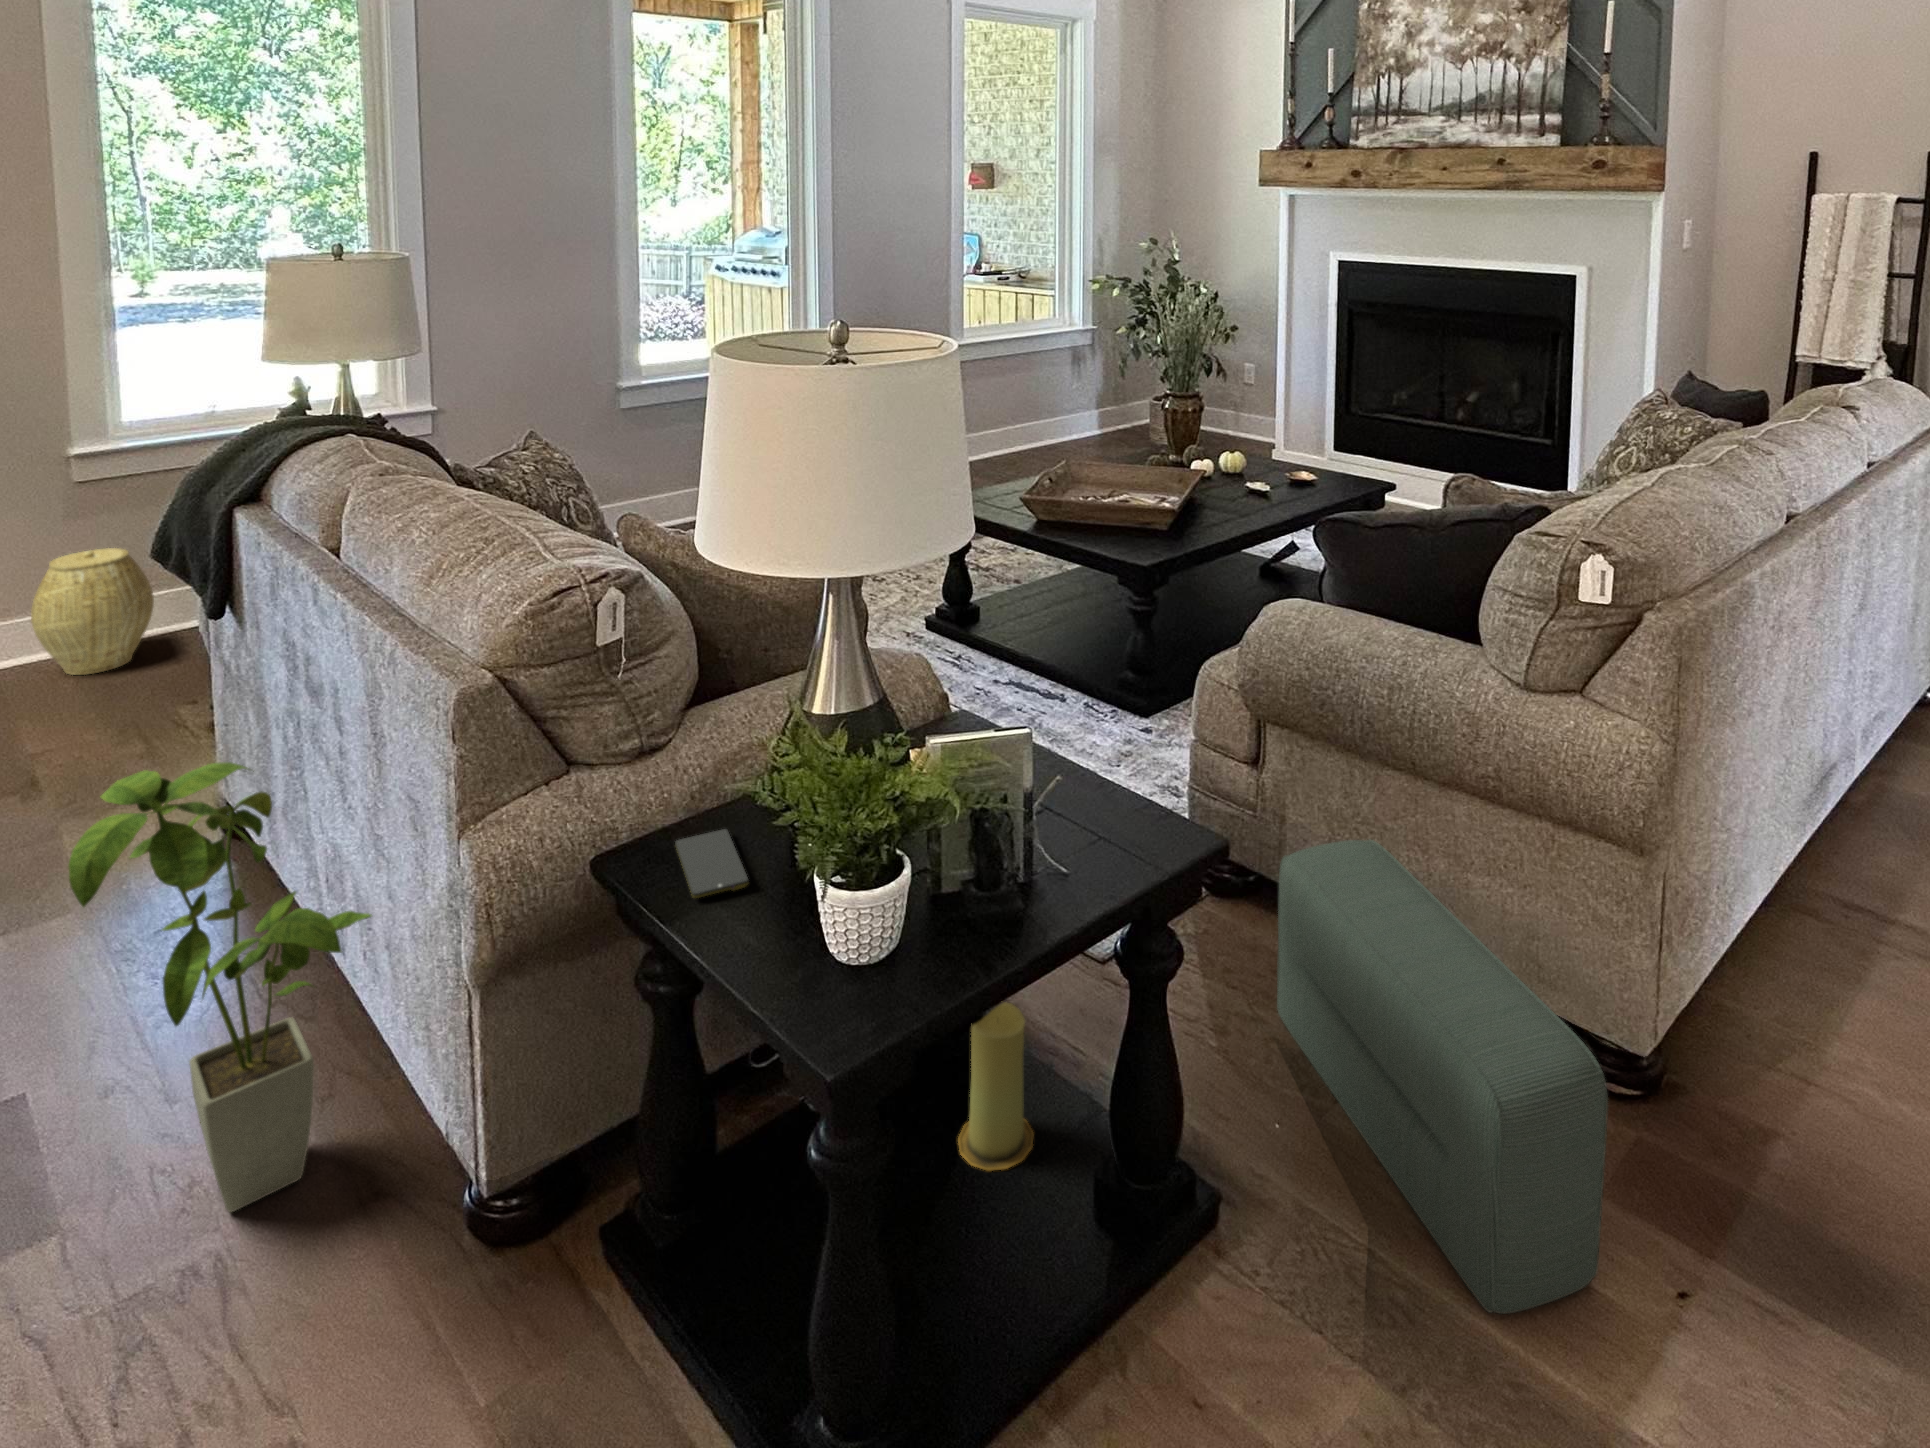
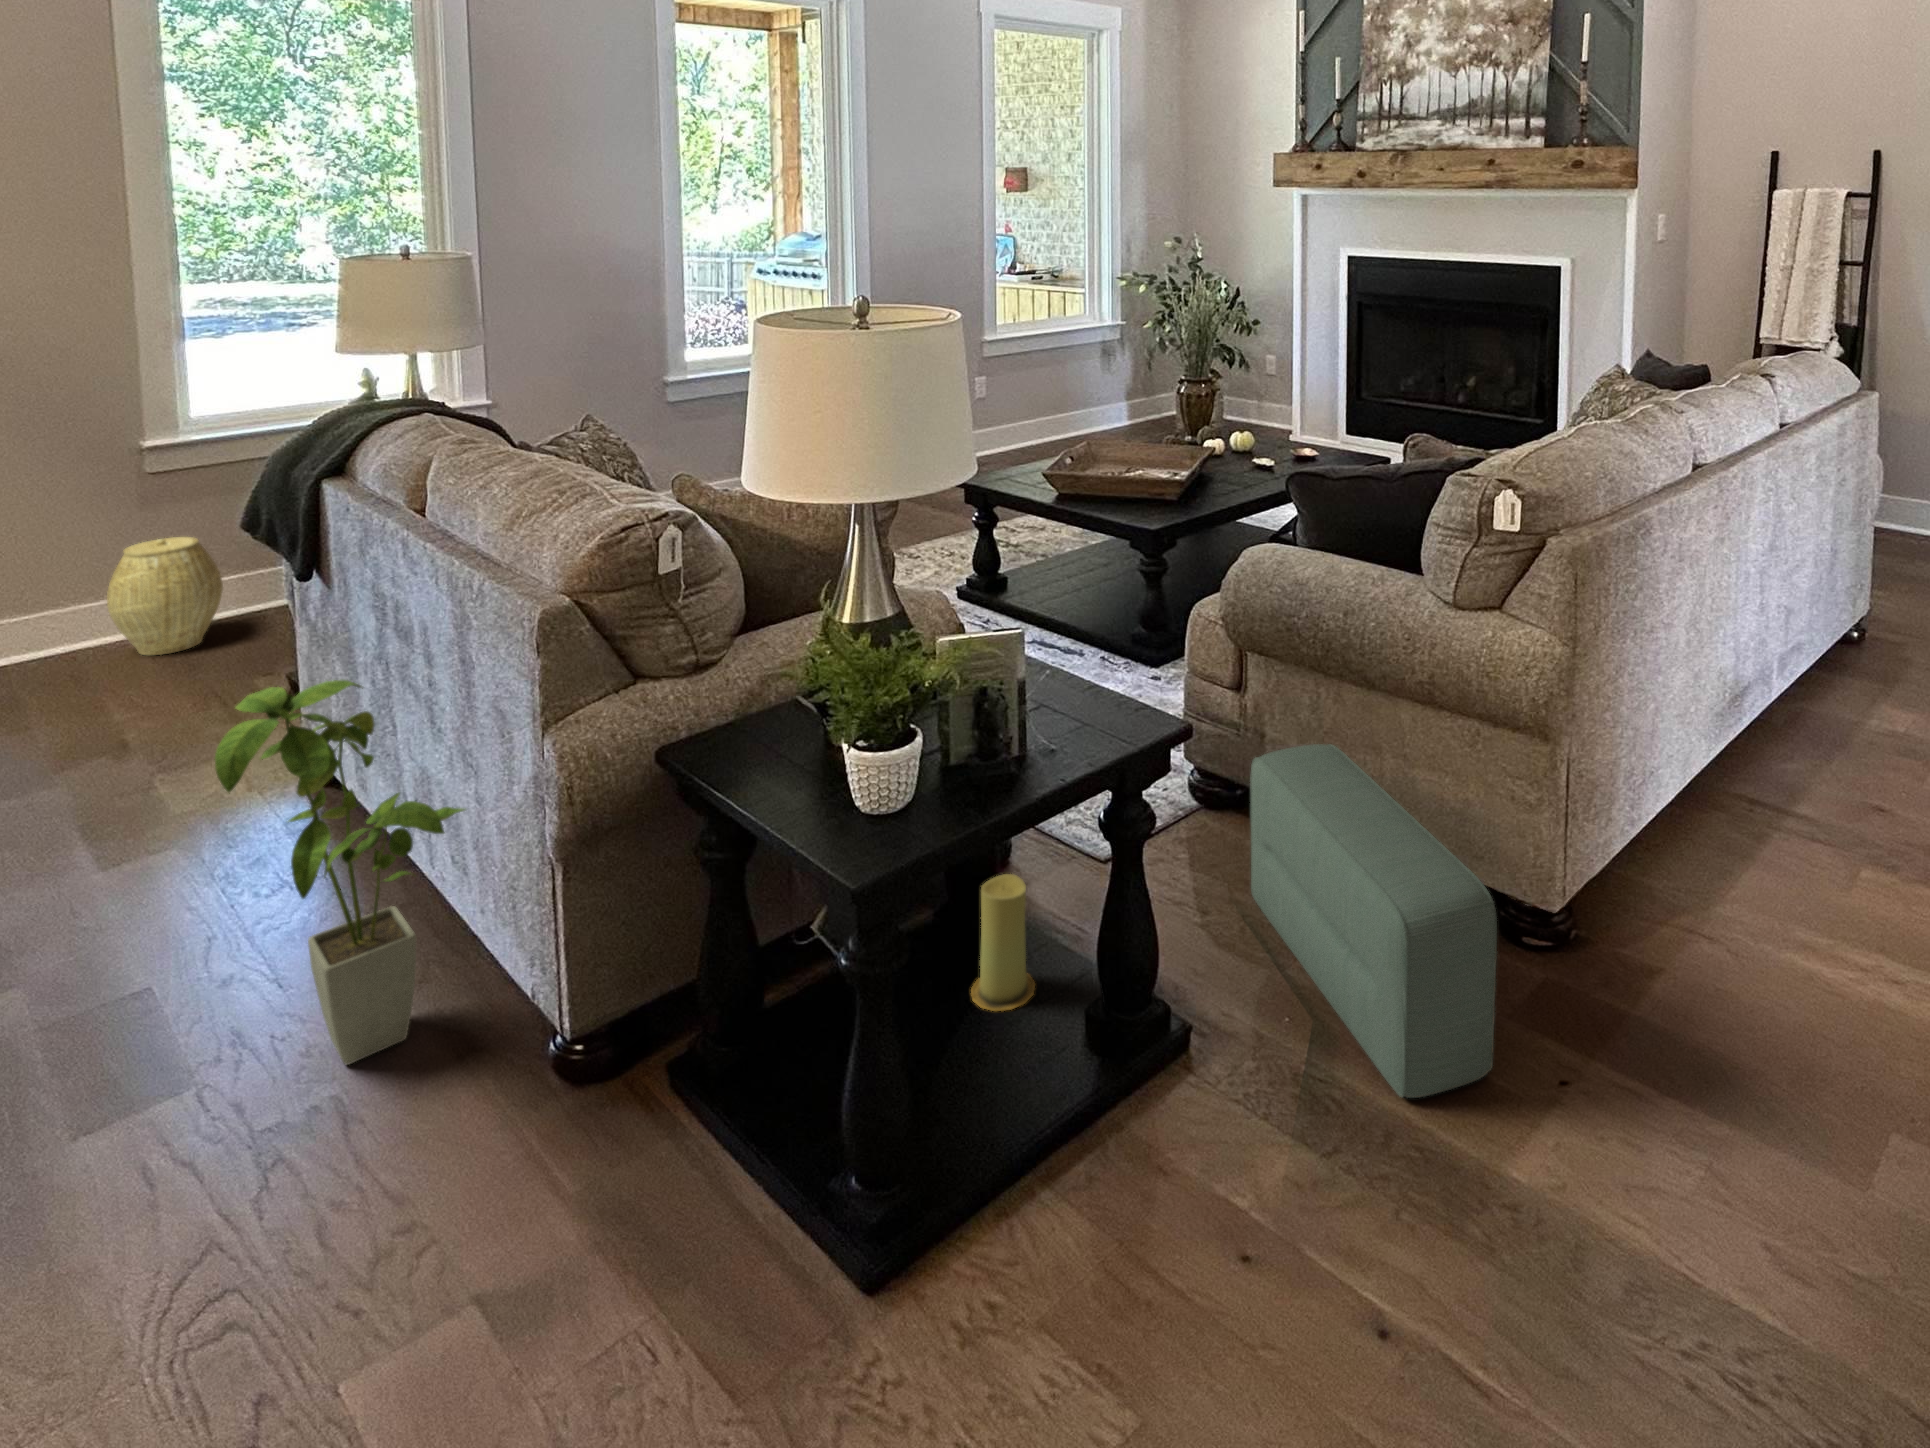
smartphone: present [675,829,749,898] -> none [727,726,790,773]

